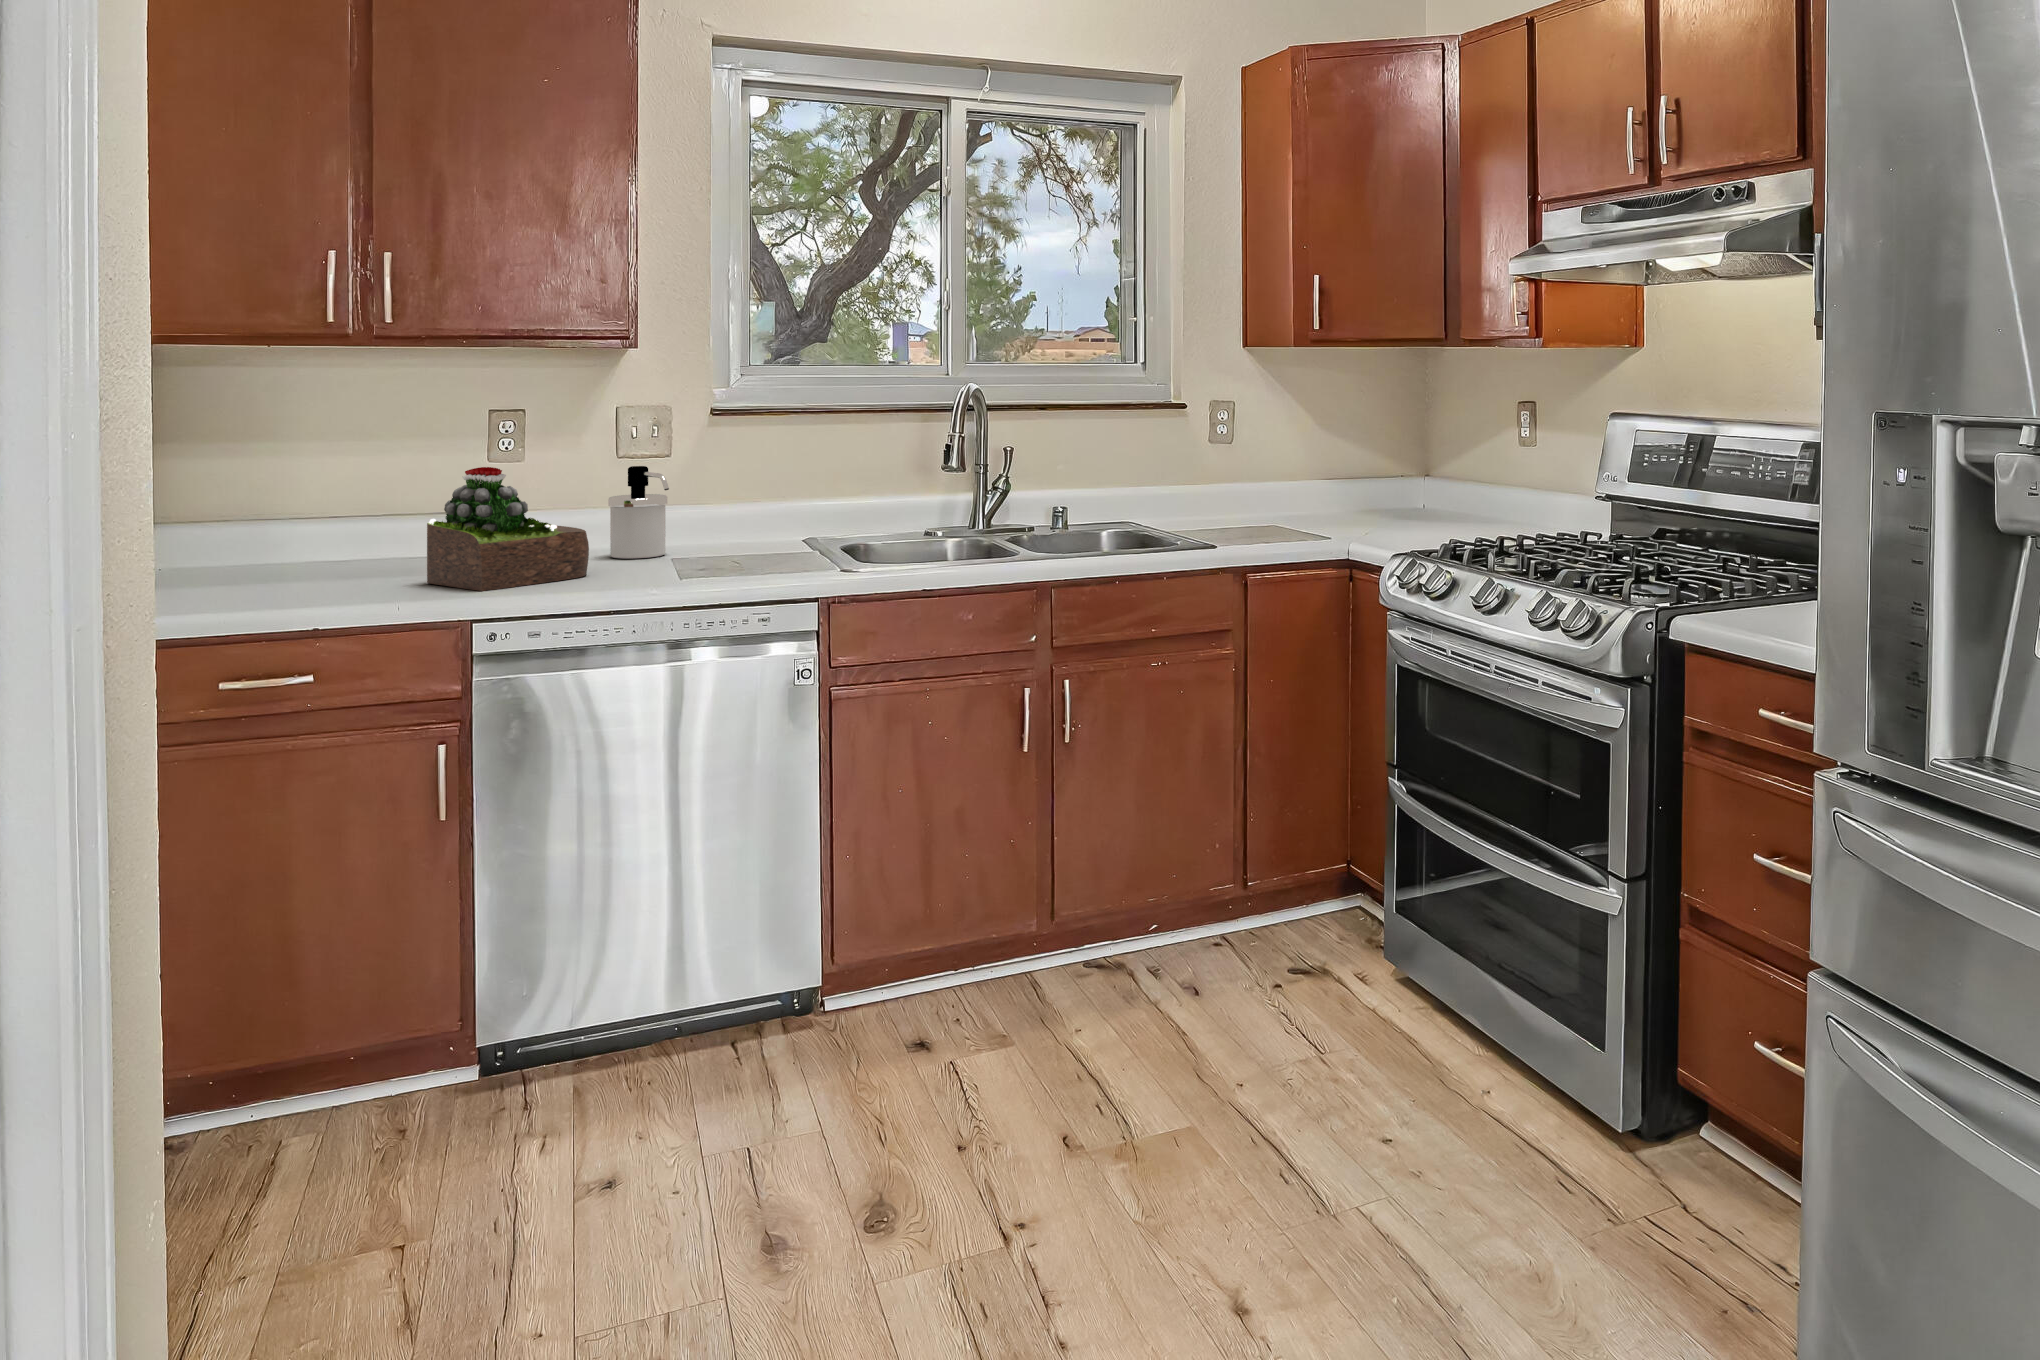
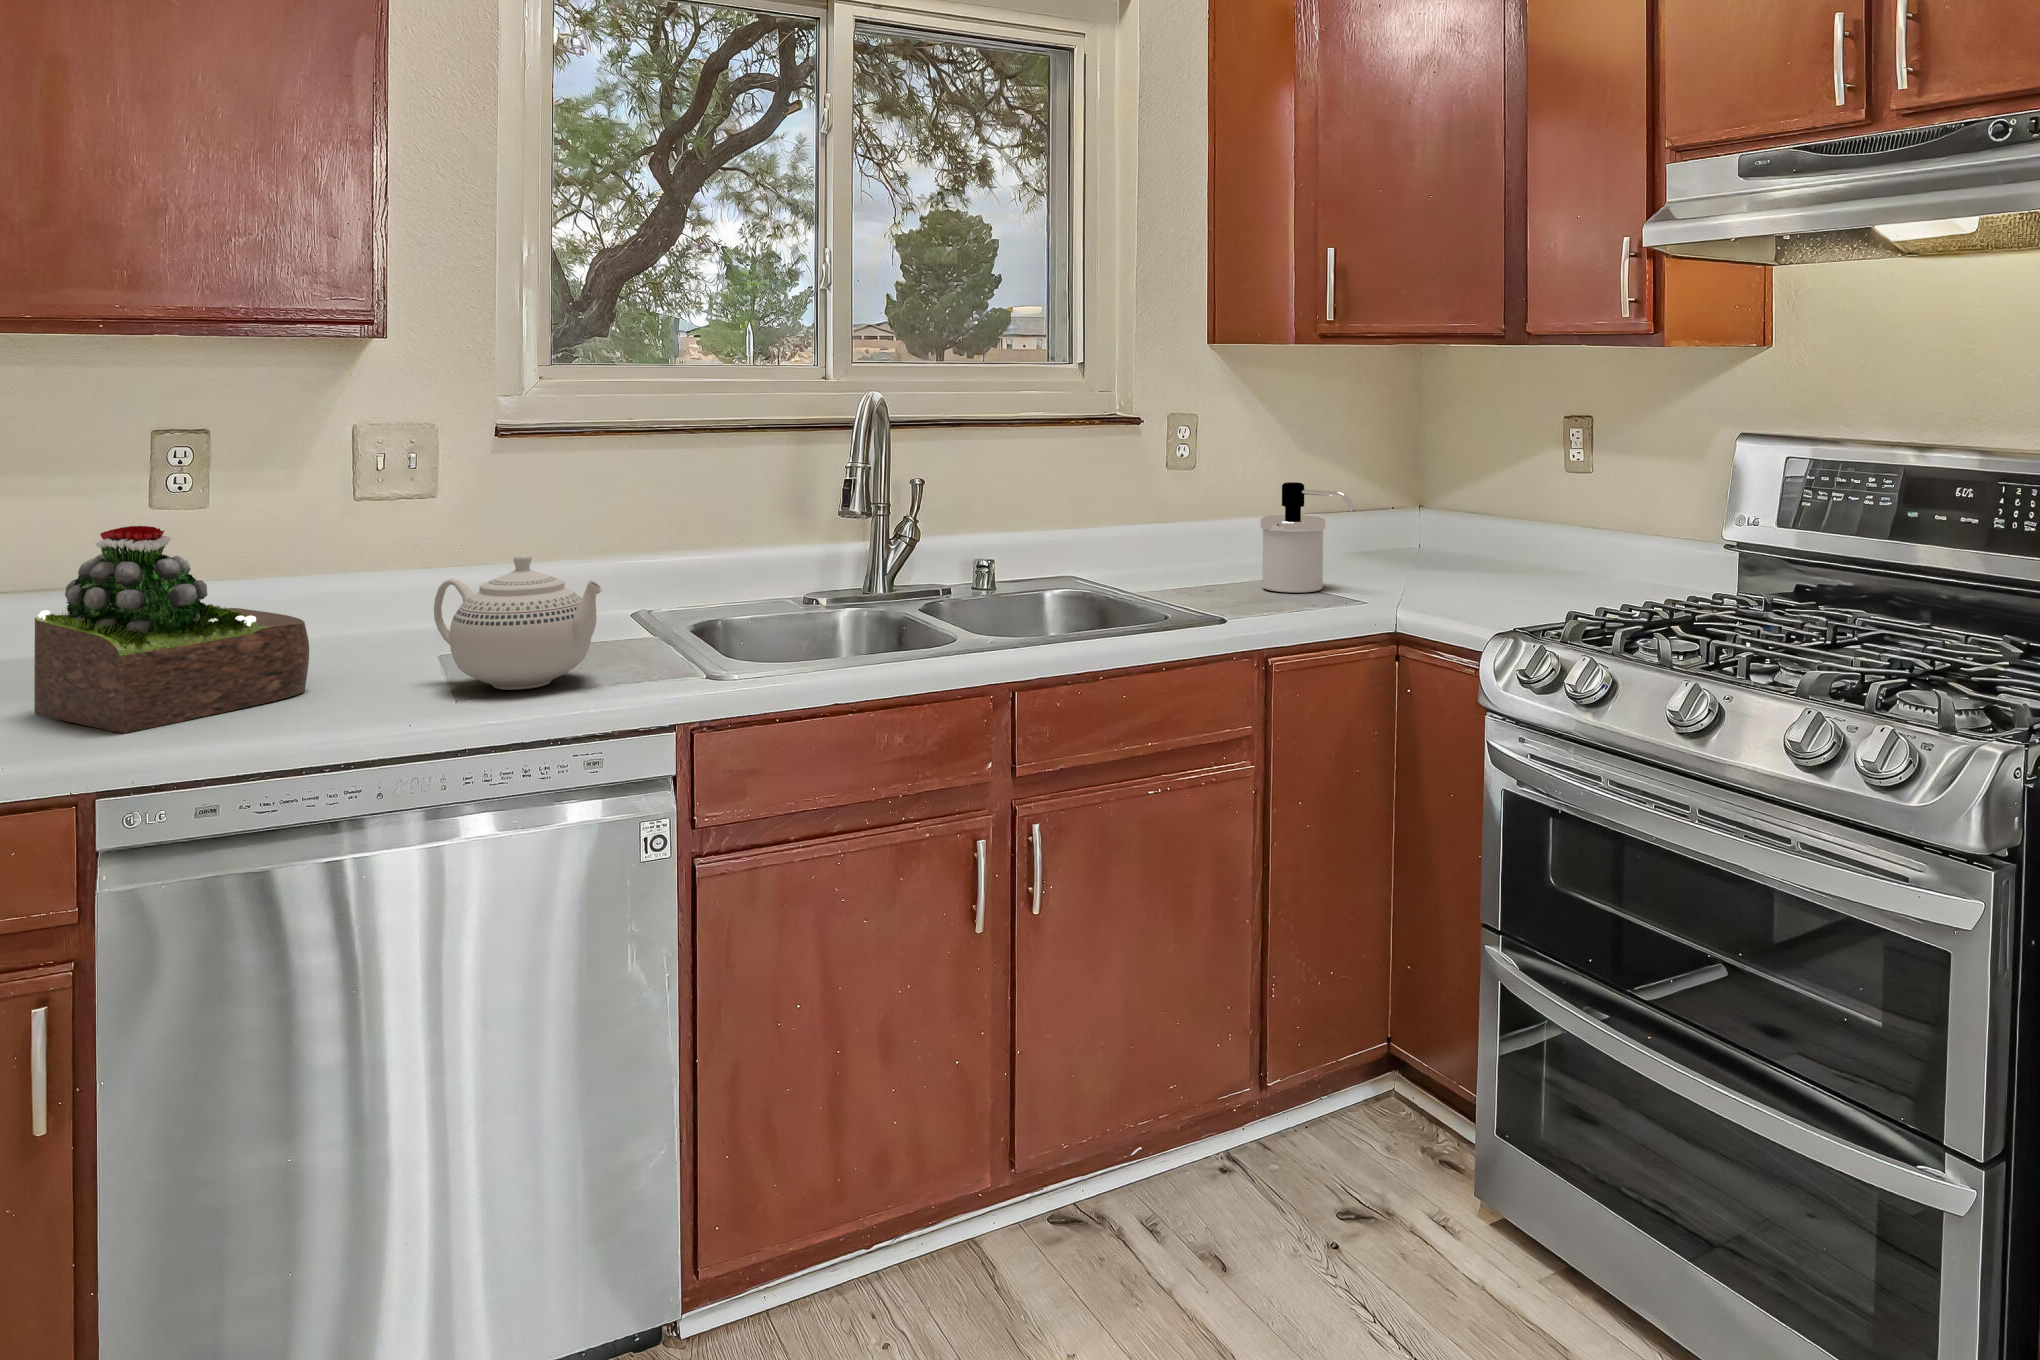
soap dispenser: present [608,466,669,559] -> present [1261,482,1356,593]
teapot: none [666,489,771,576] -> present [434,554,602,690]

